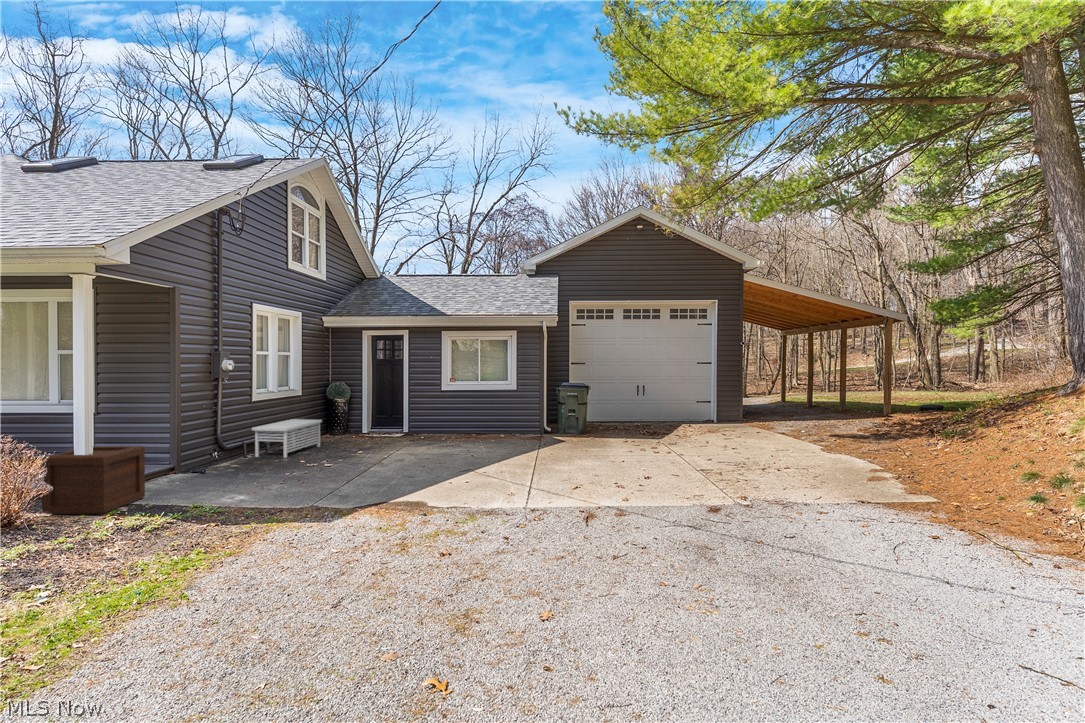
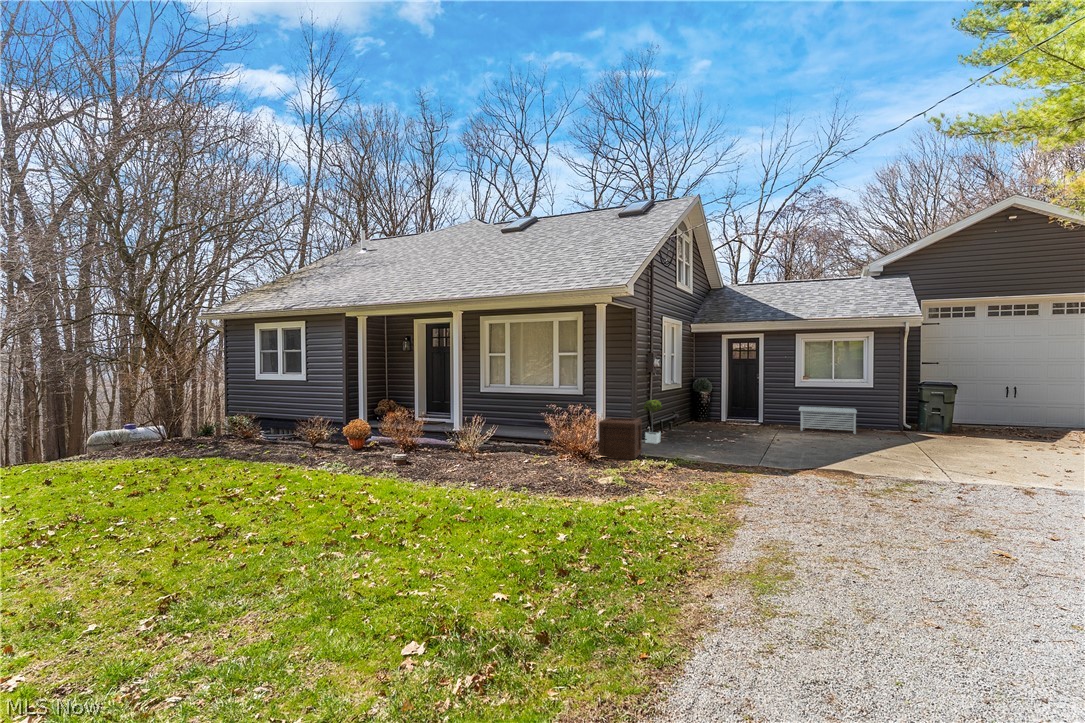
potted tree: none [187,414,220,476] -> present [644,400,662,444]
storage bench: present [252,419,322,458] -> present [799,407,857,434]

